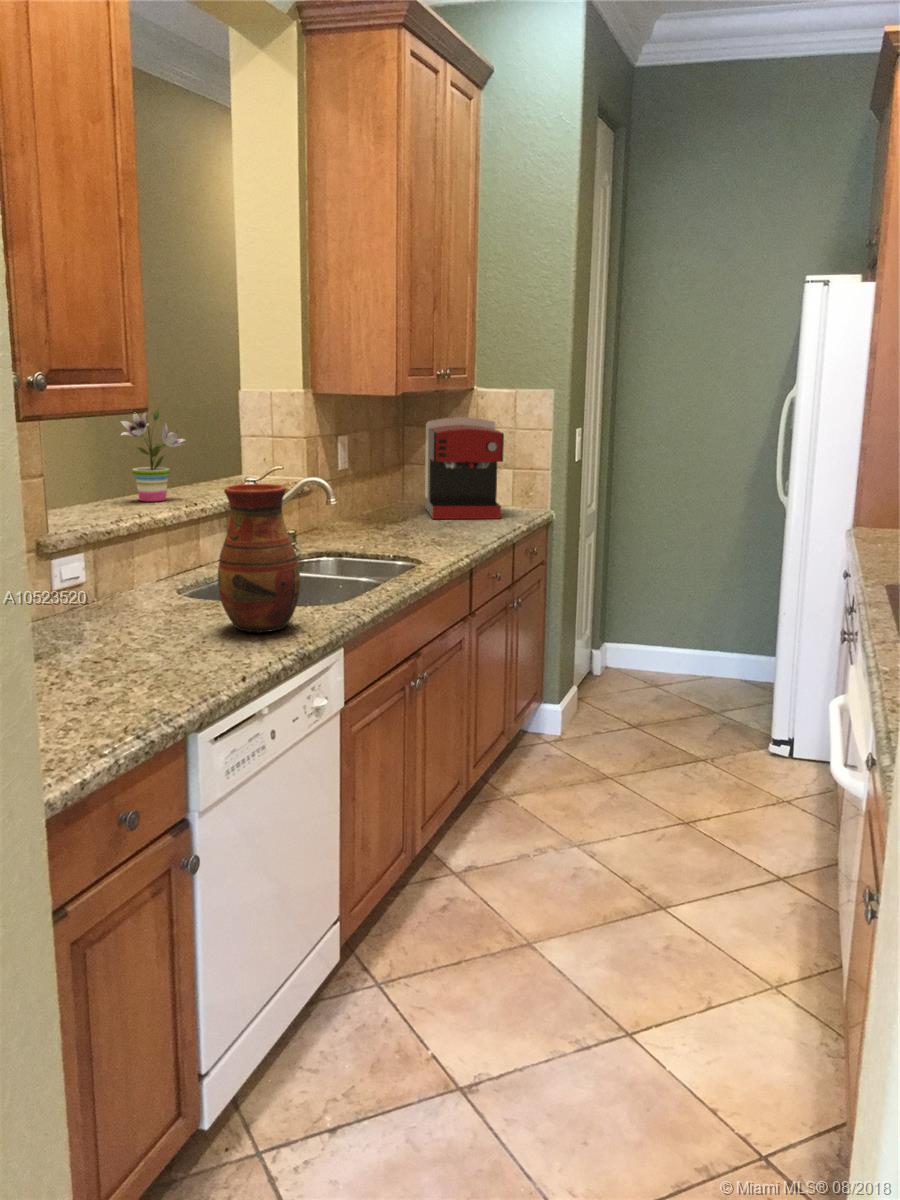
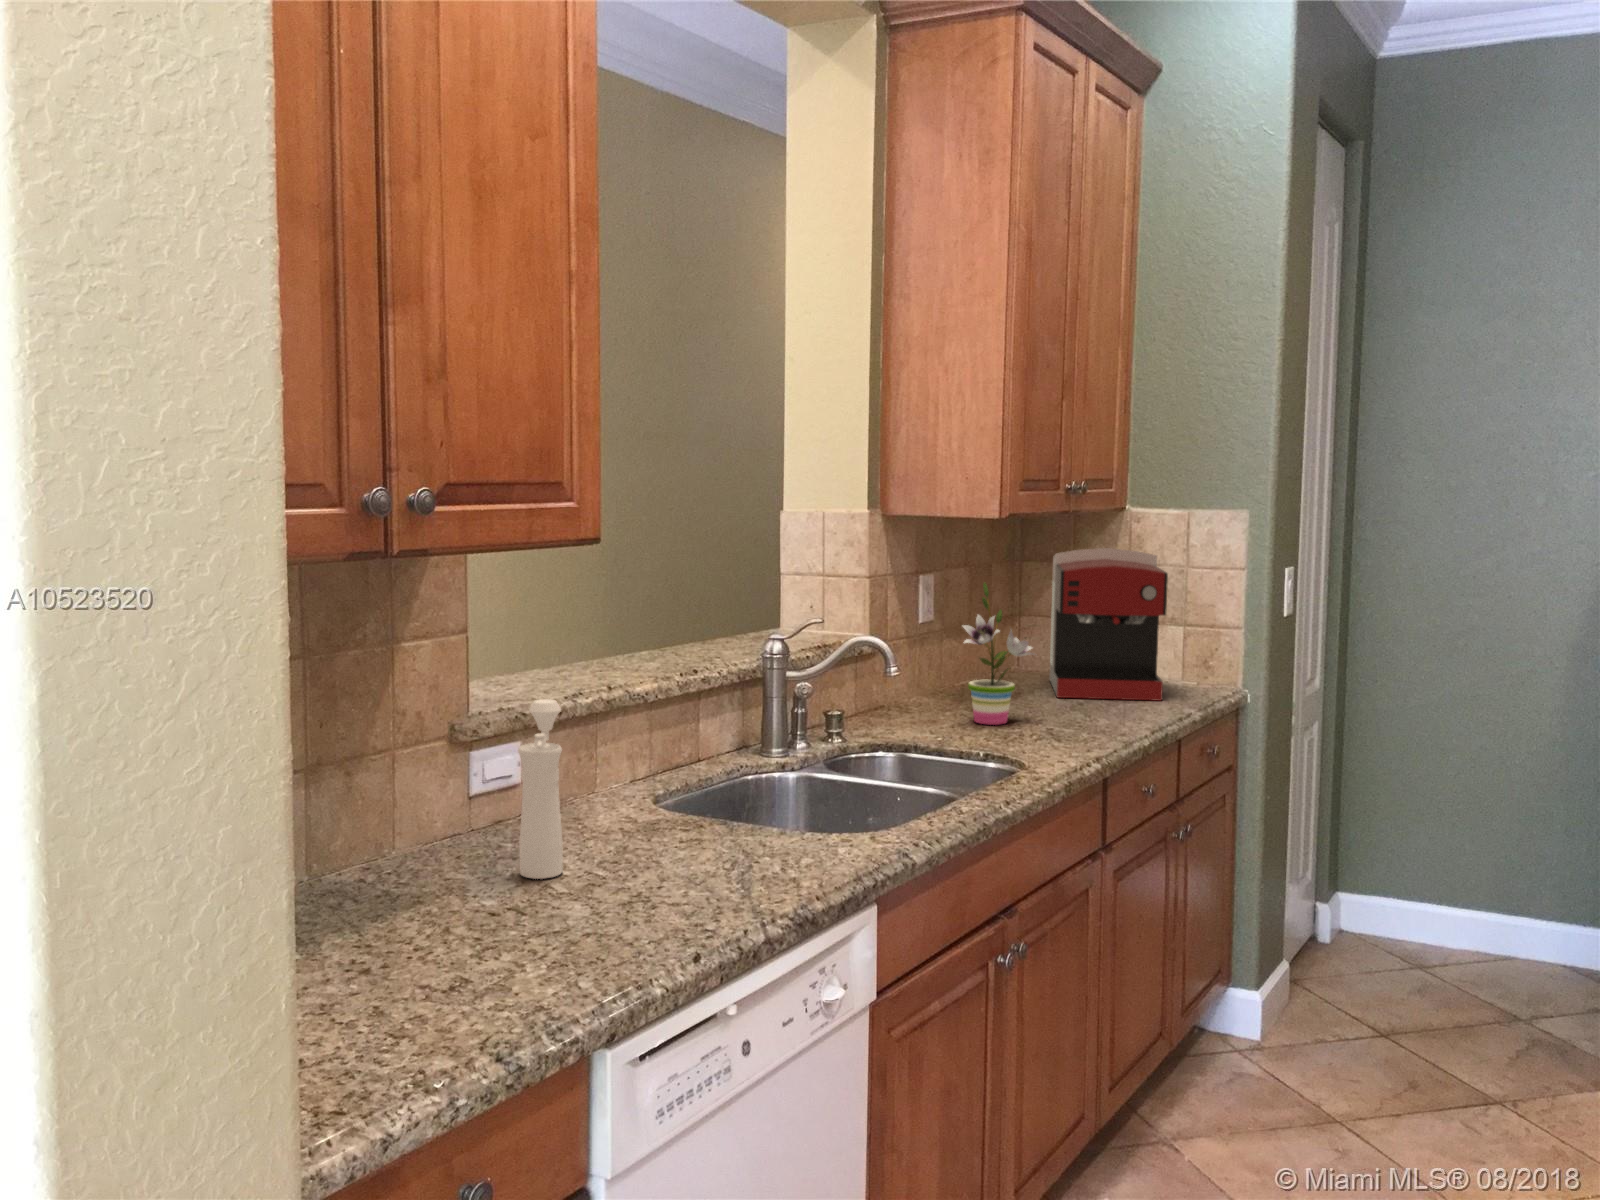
potted plant: present [121,409,184,502] -> present [963,583,1034,725]
vase: present [218,484,301,633] -> none [689,652,812,879]
pepper mill: none [96,521,132,641] -> present [518,699,563,879]

